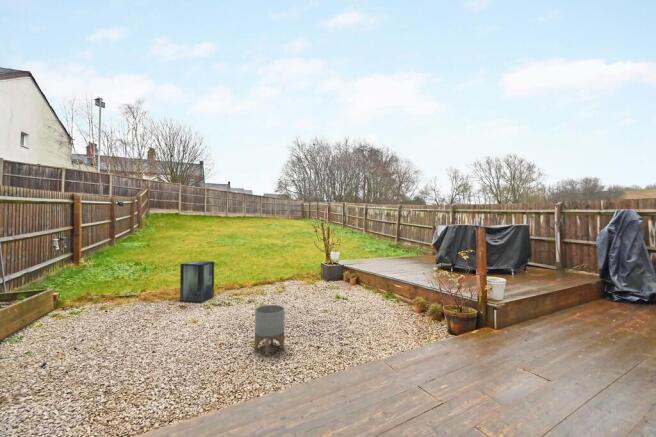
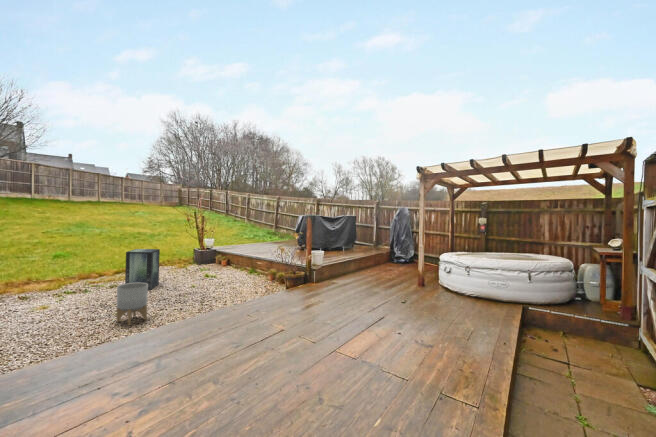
storage box: present [180,261,214,303] -> present [125,249,160,290]

